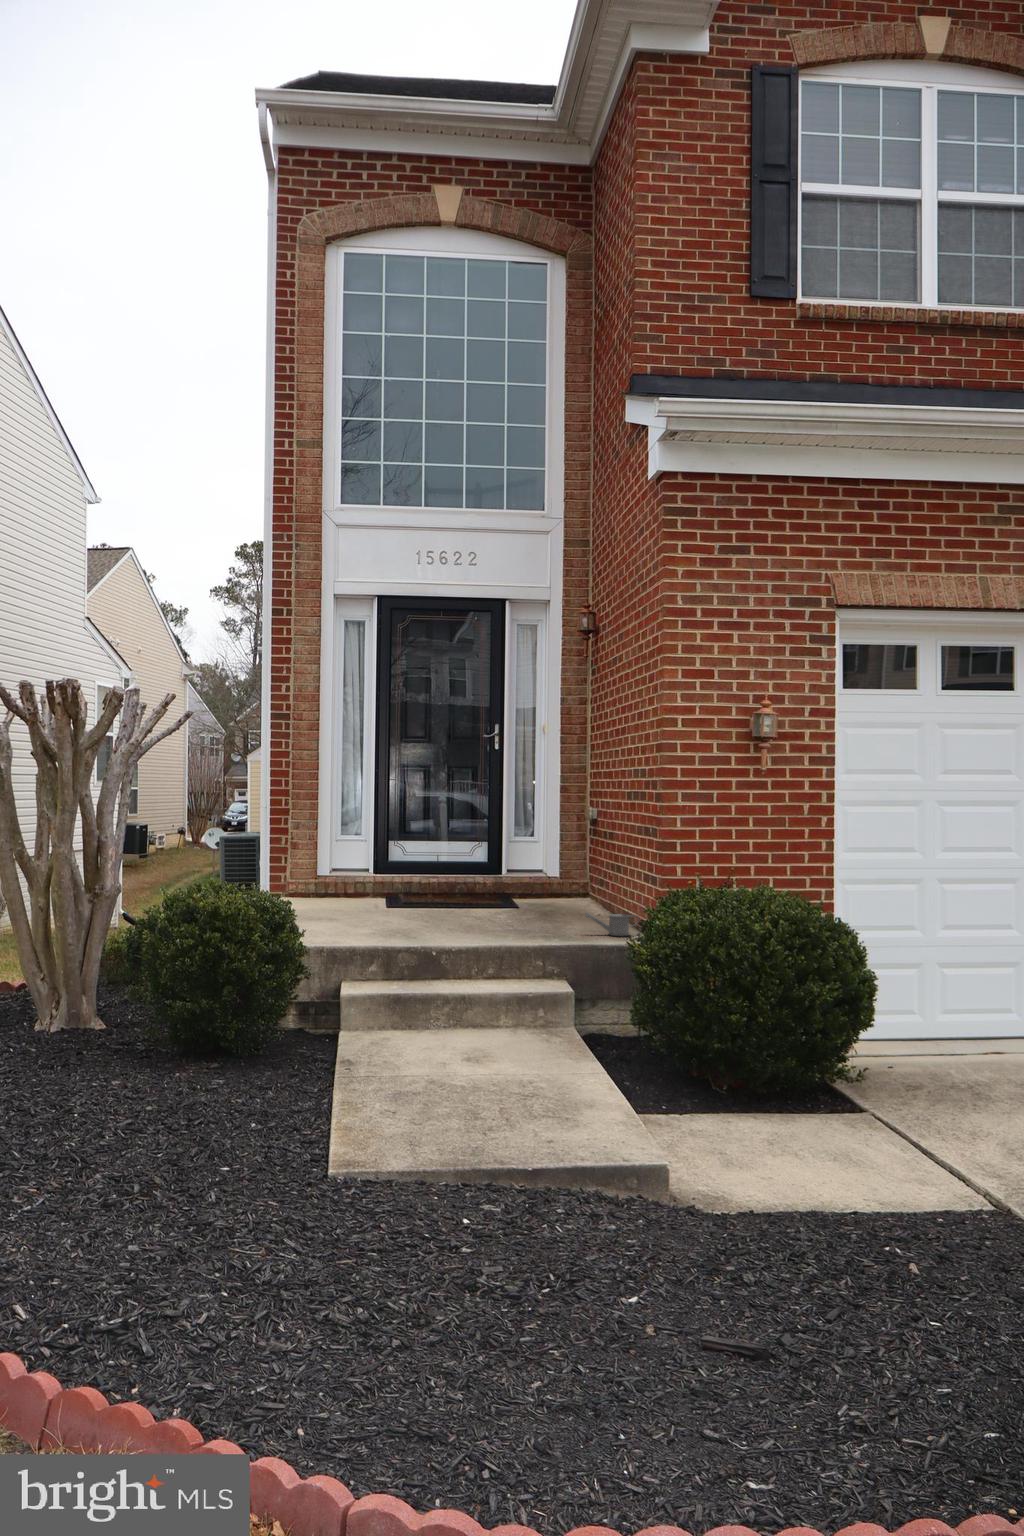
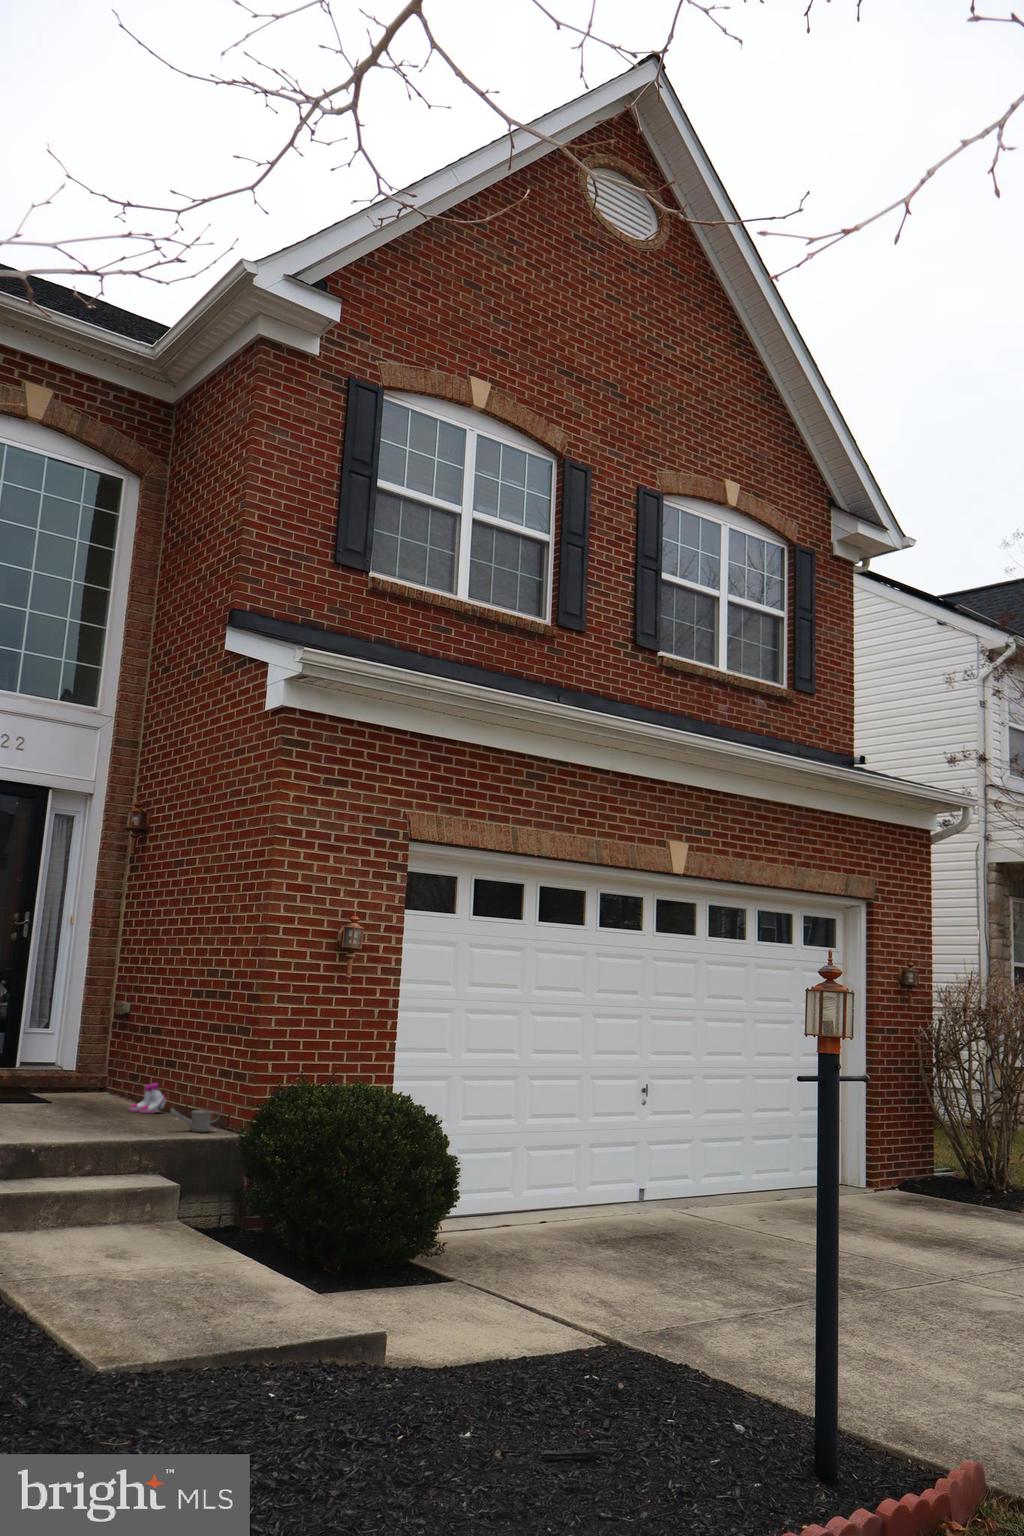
boots: none [576,886,613,917] -> present [129,1083,166,1113]

